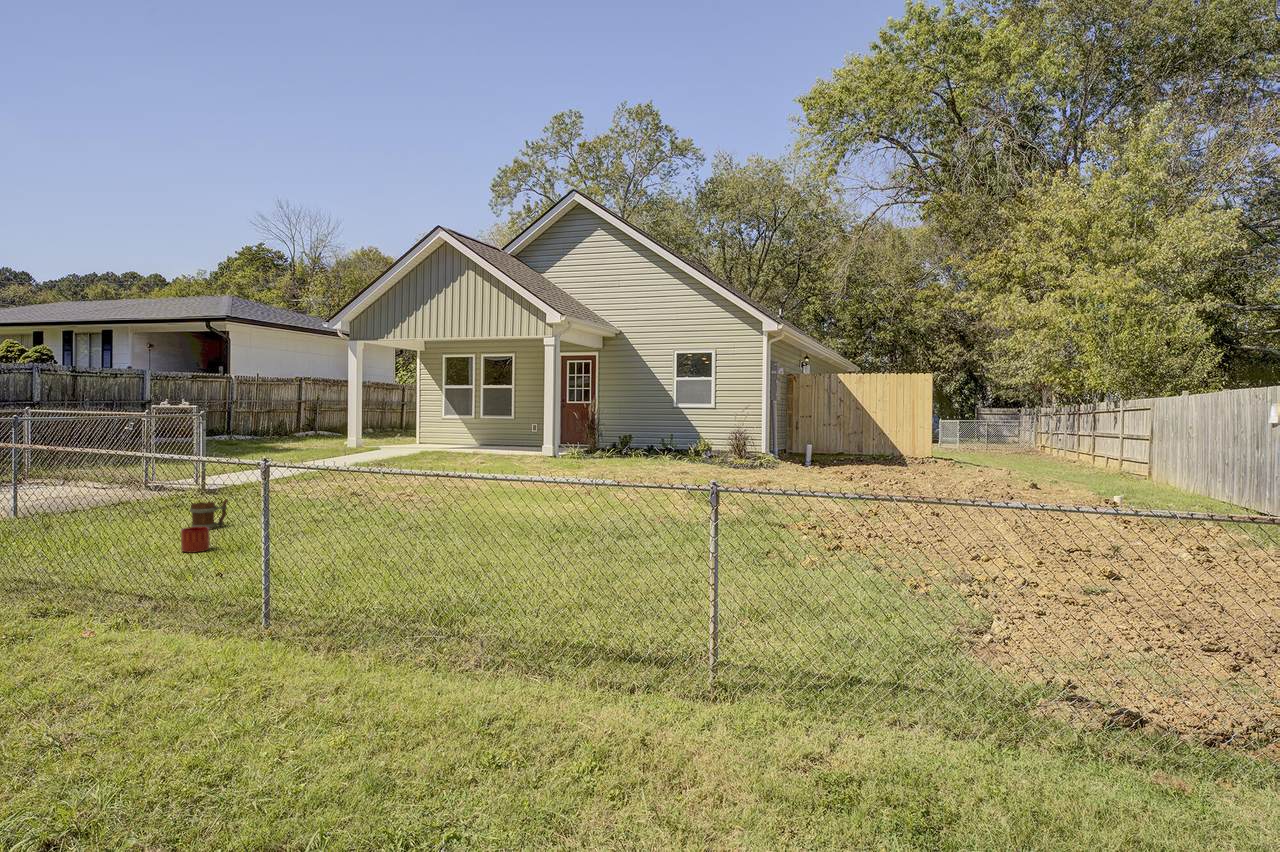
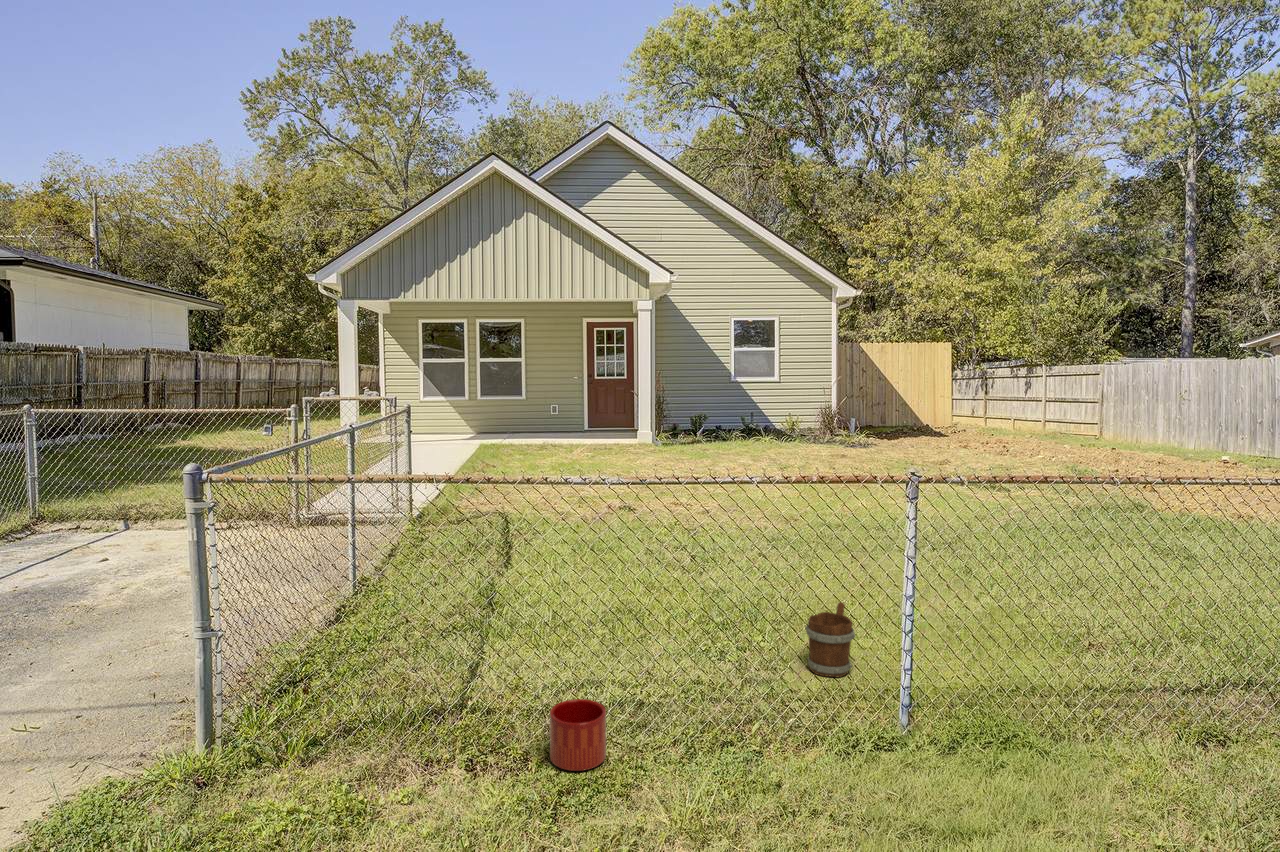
planter: present [181,527,210,553] -> present [550,699,606,771]

